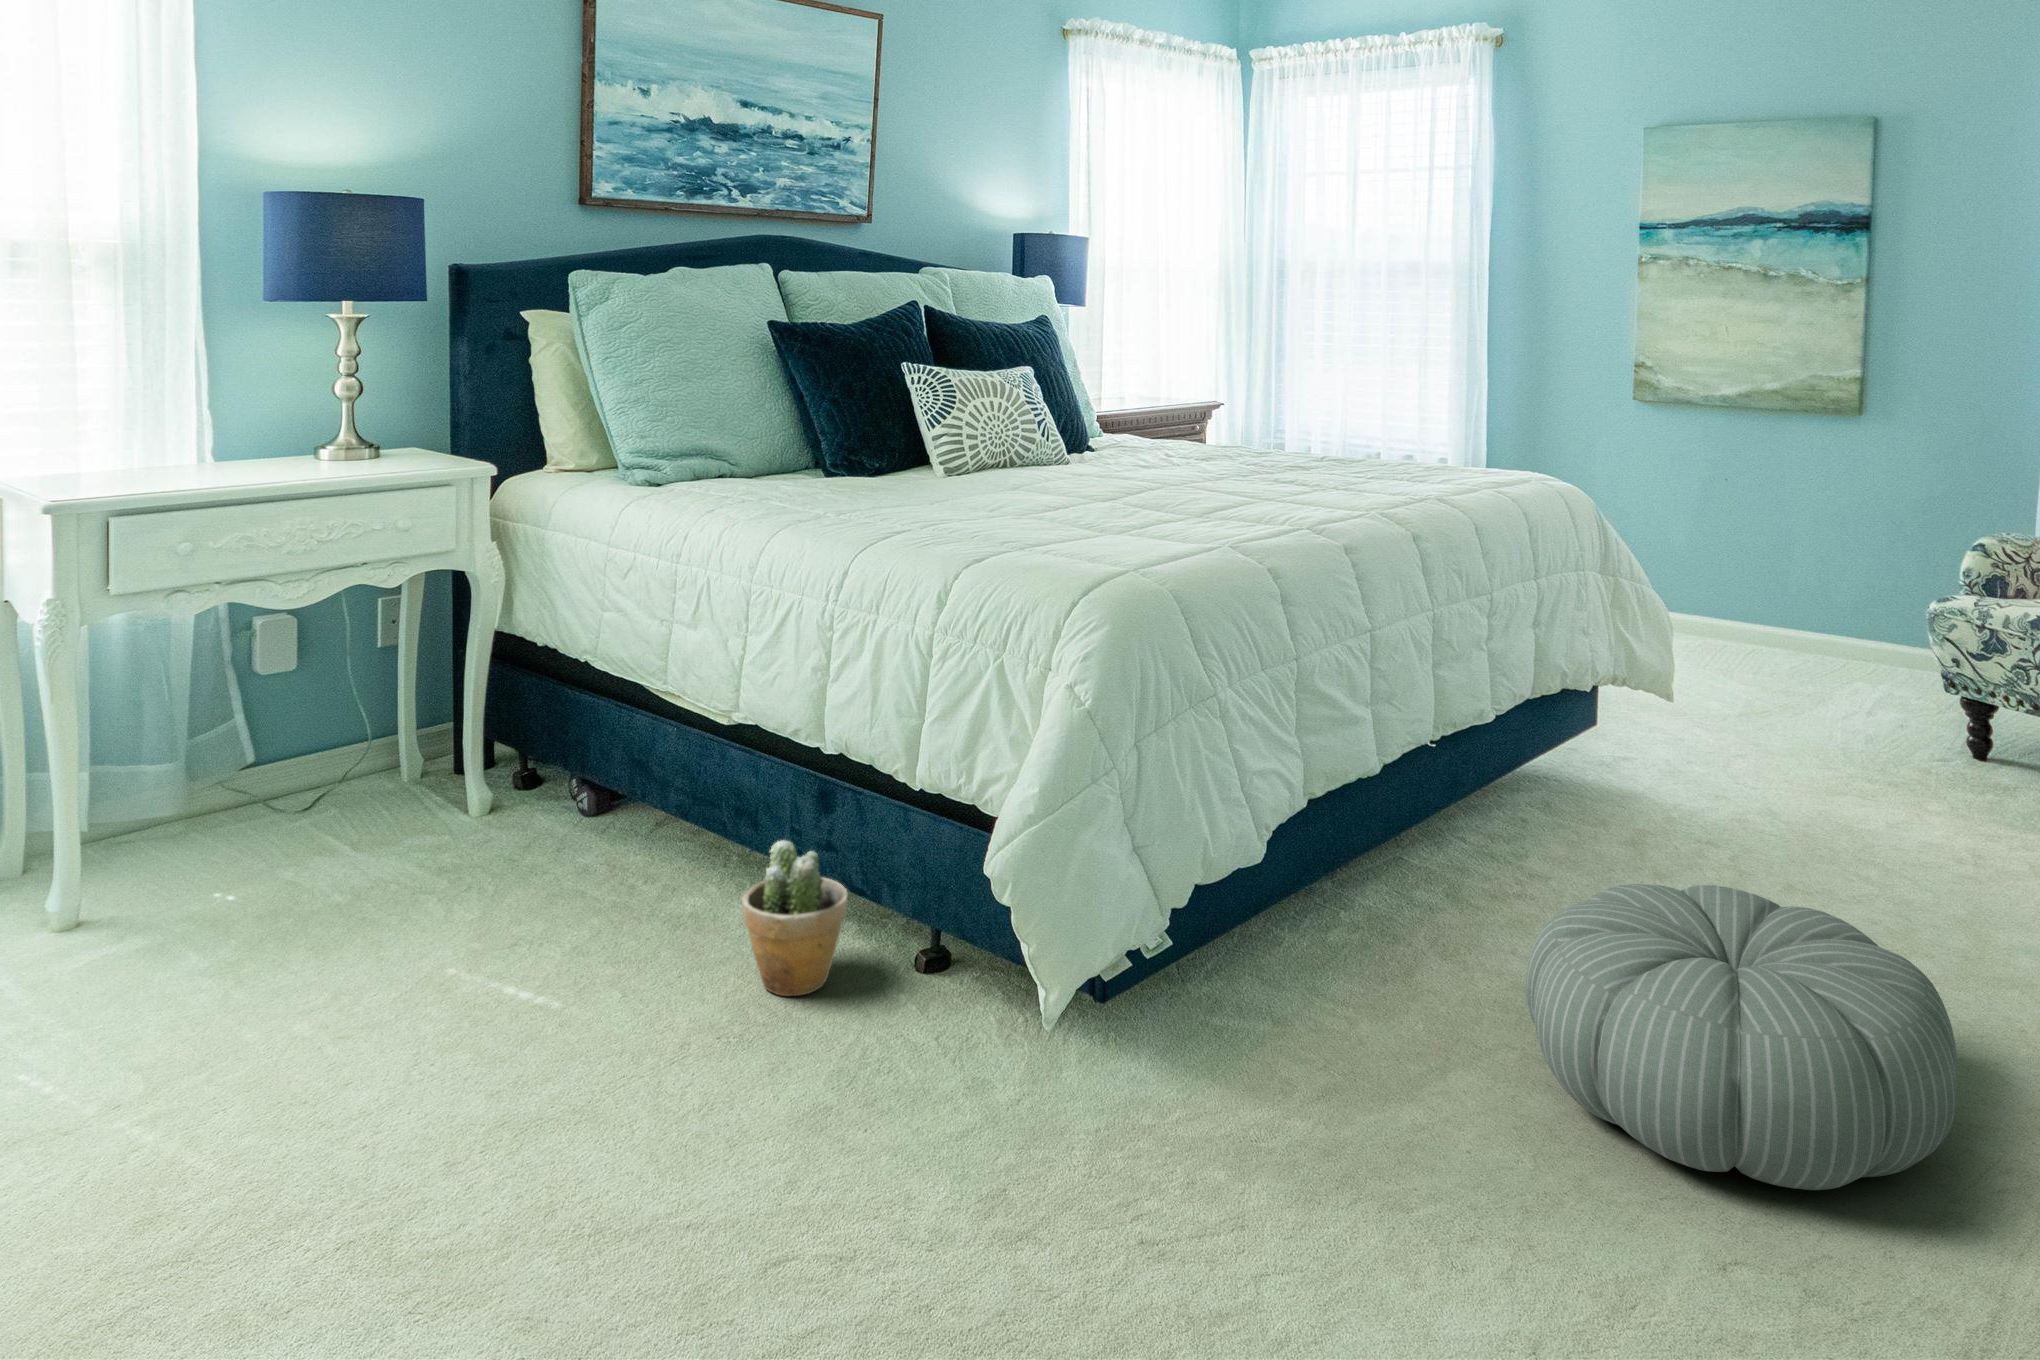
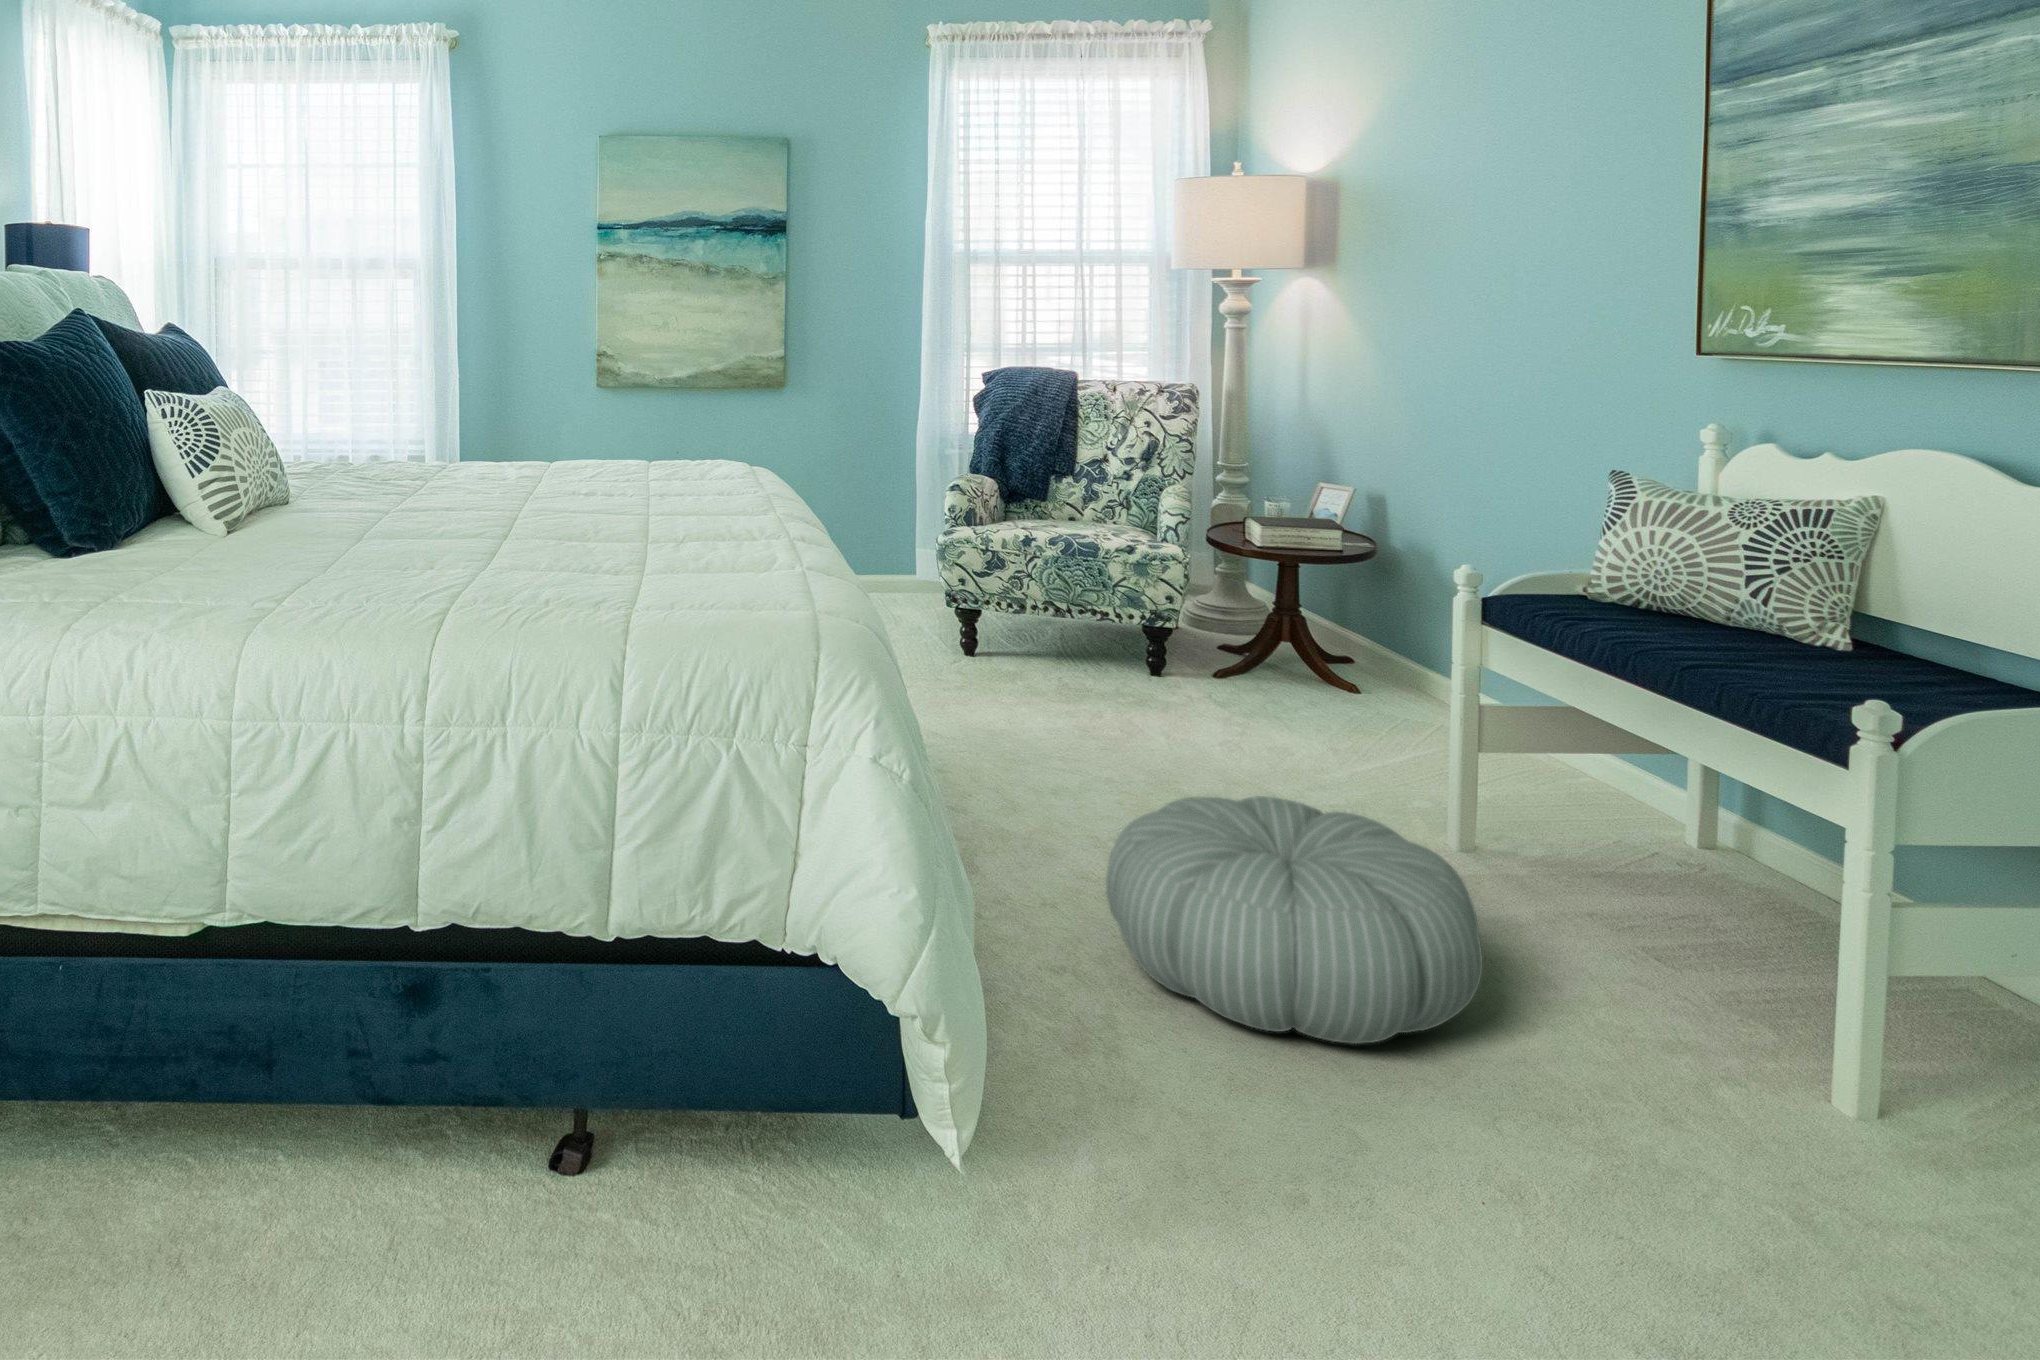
potted plant: present [742,840,847,996] -> none [412,1065,558,1287]

